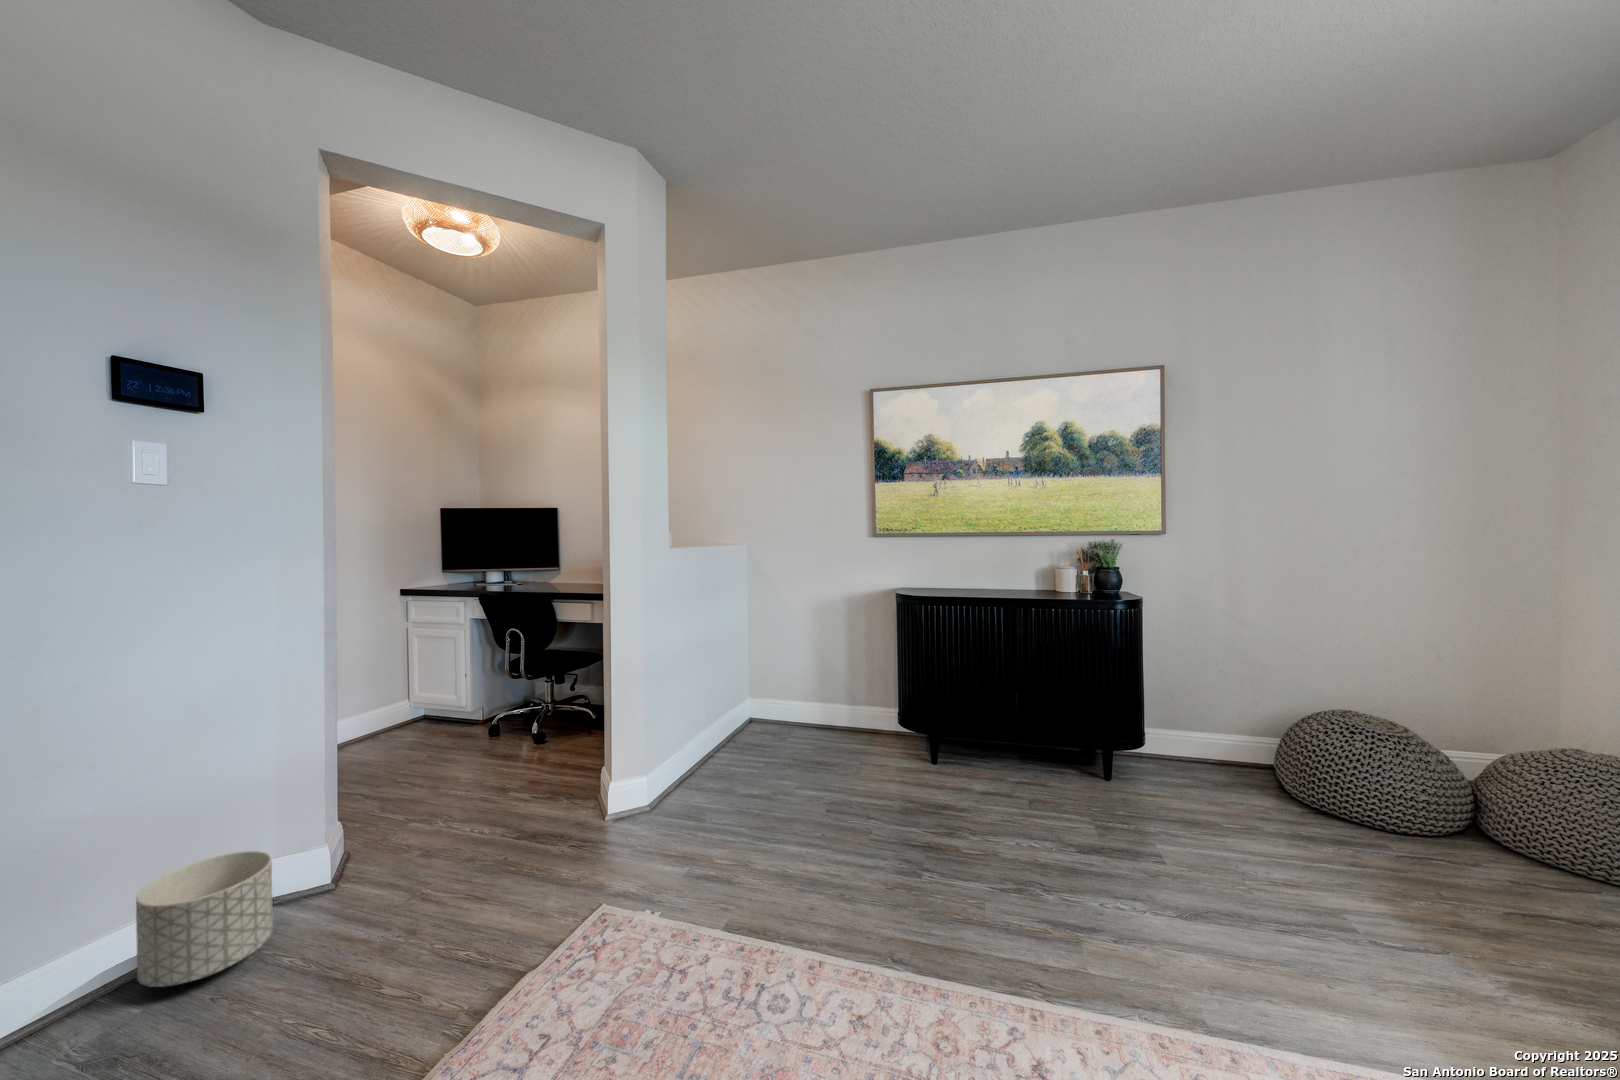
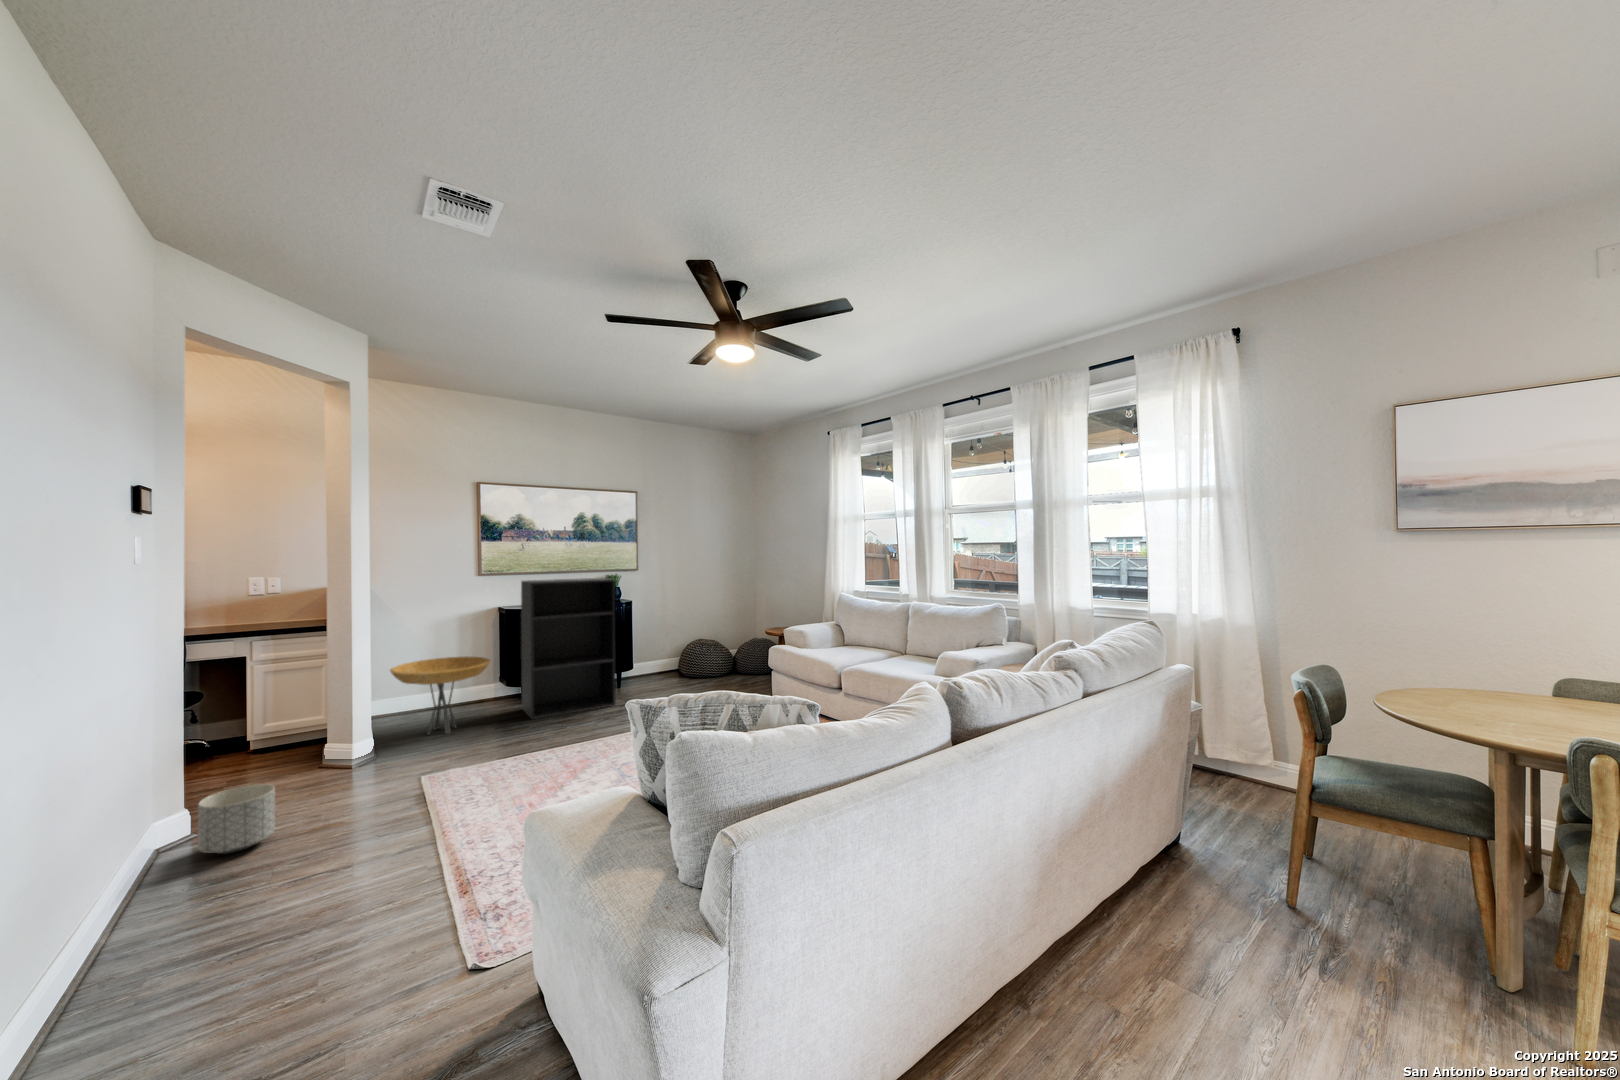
bookshelf: none [879,543,1058,838] -> present [521,578,616,719]
side table: none [683,661,826,794] -> present [390,657,490,735]

